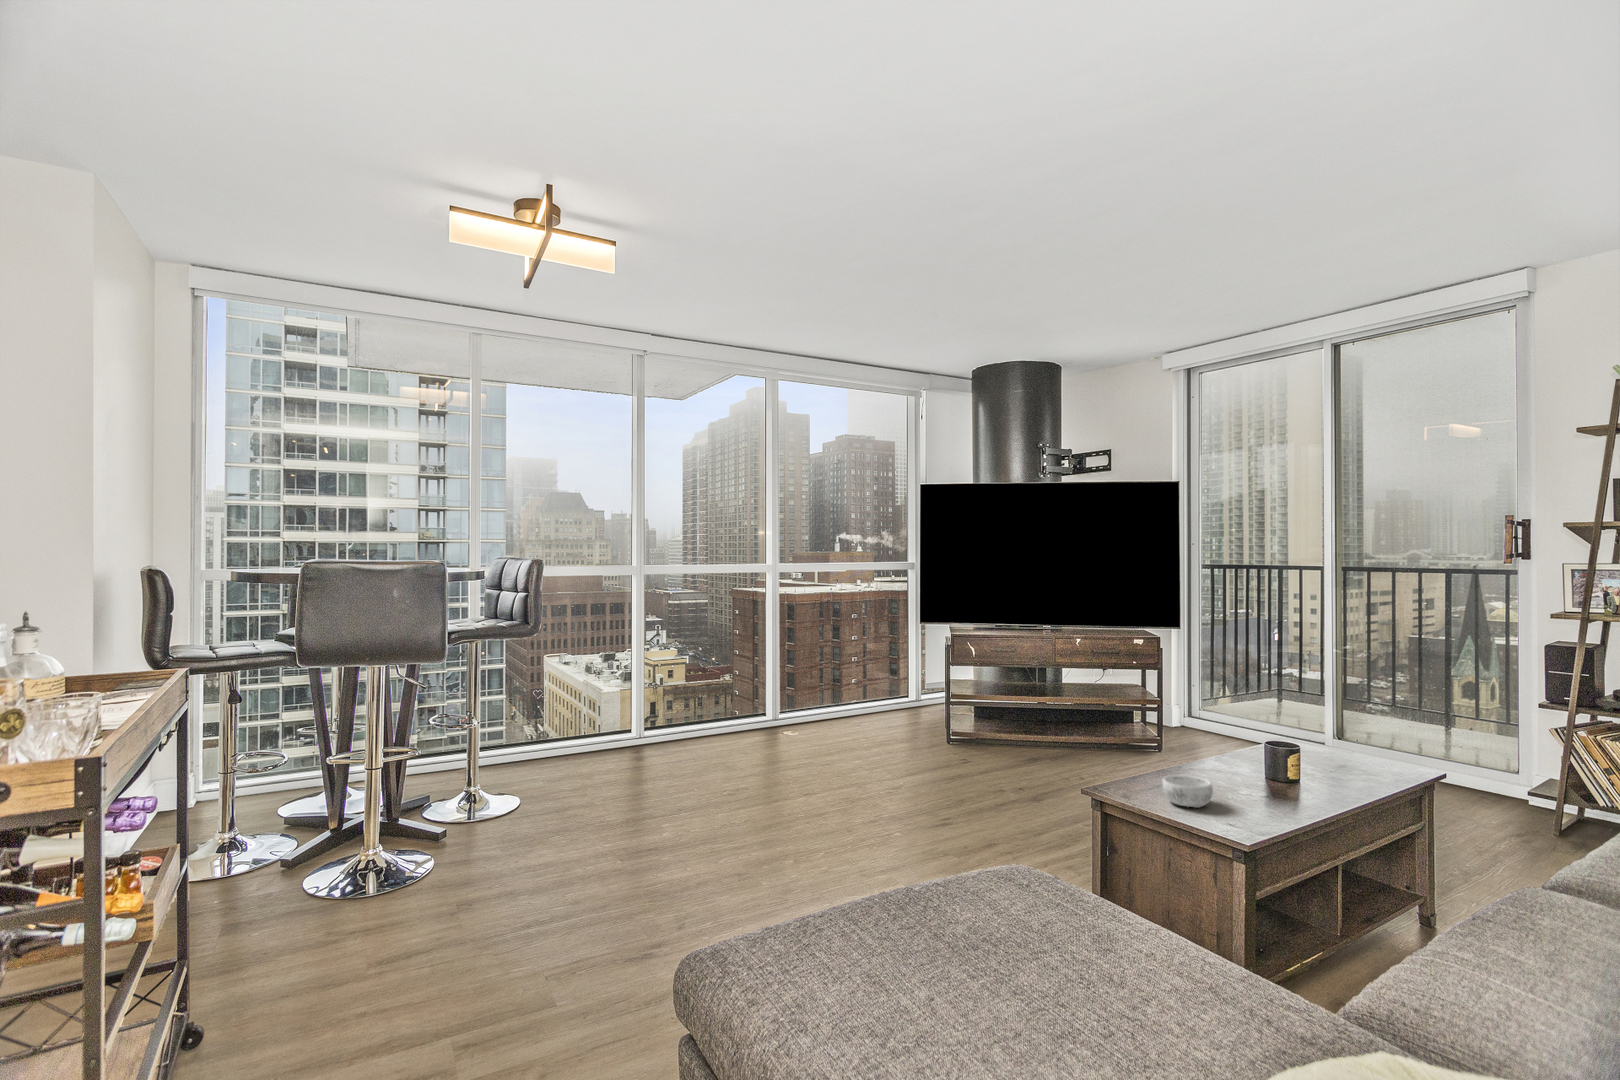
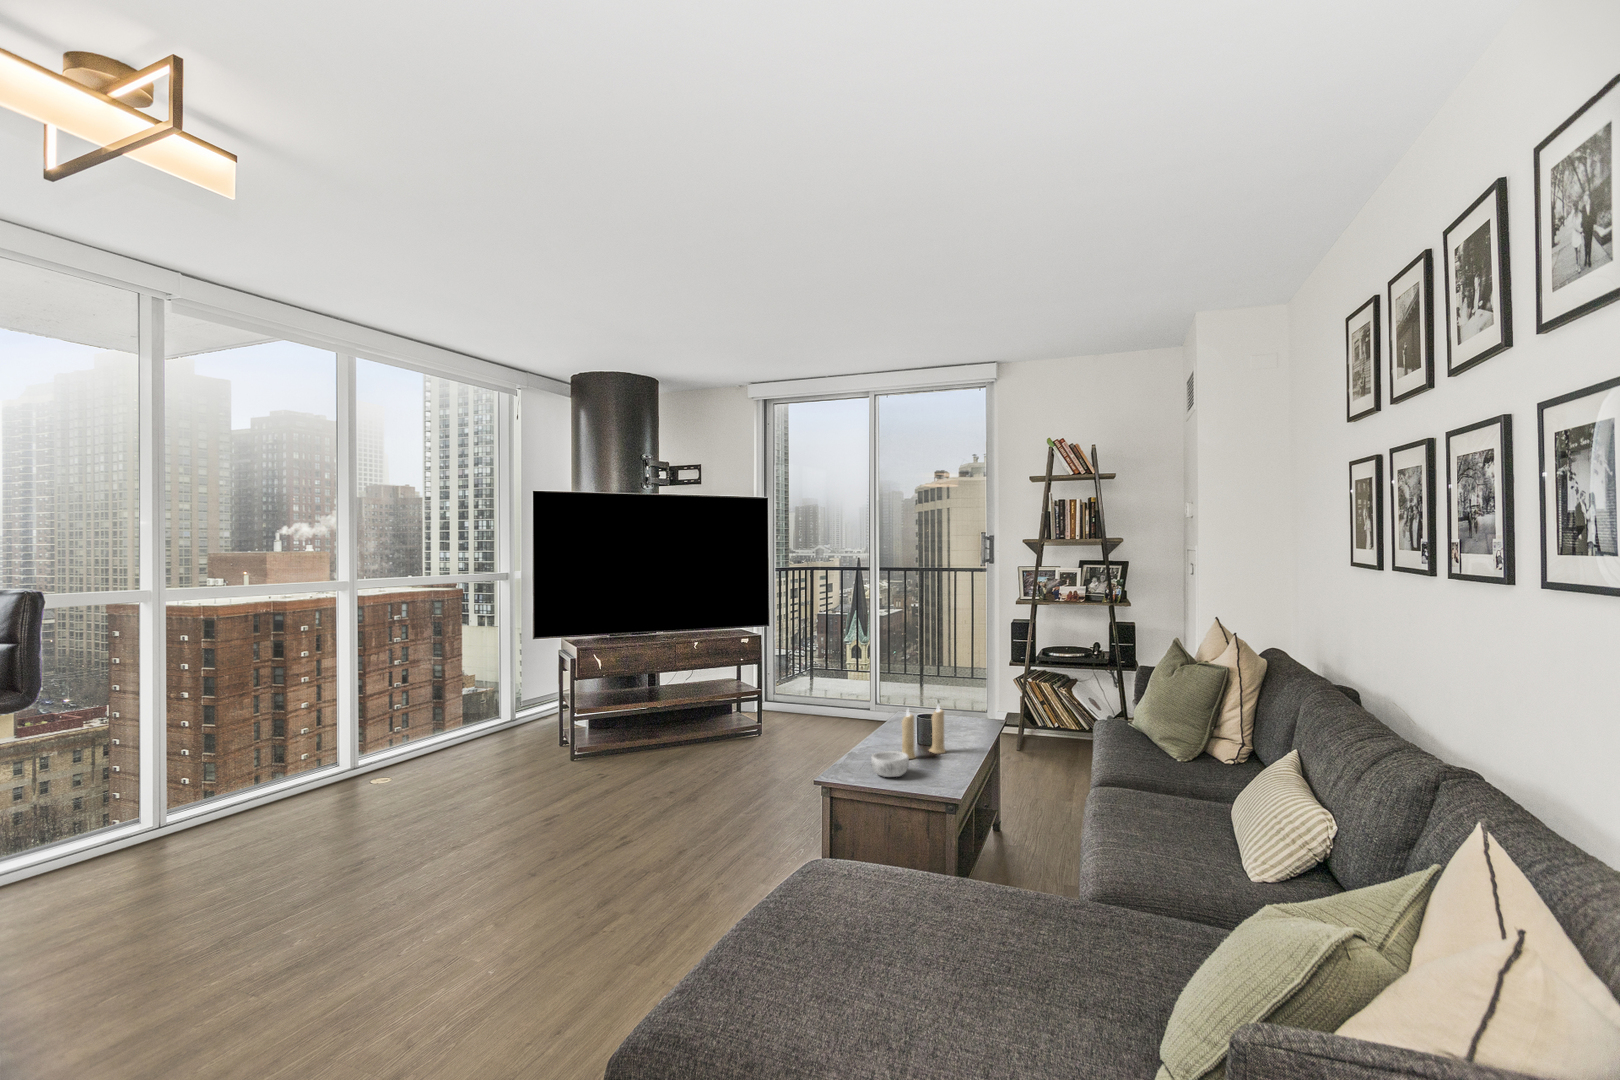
candle: none [1222,725,1297,794] -> present [902,705,946,759]

